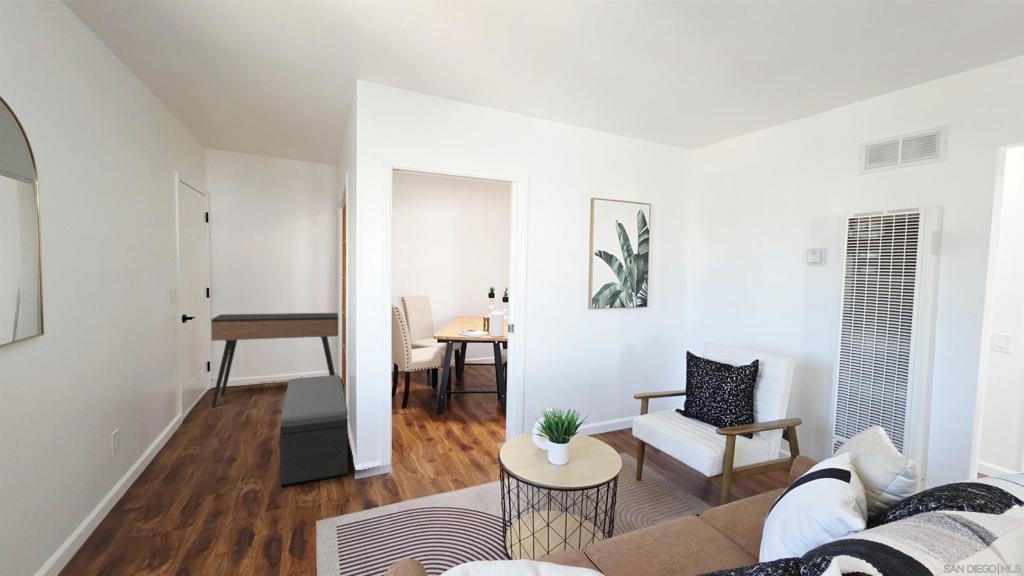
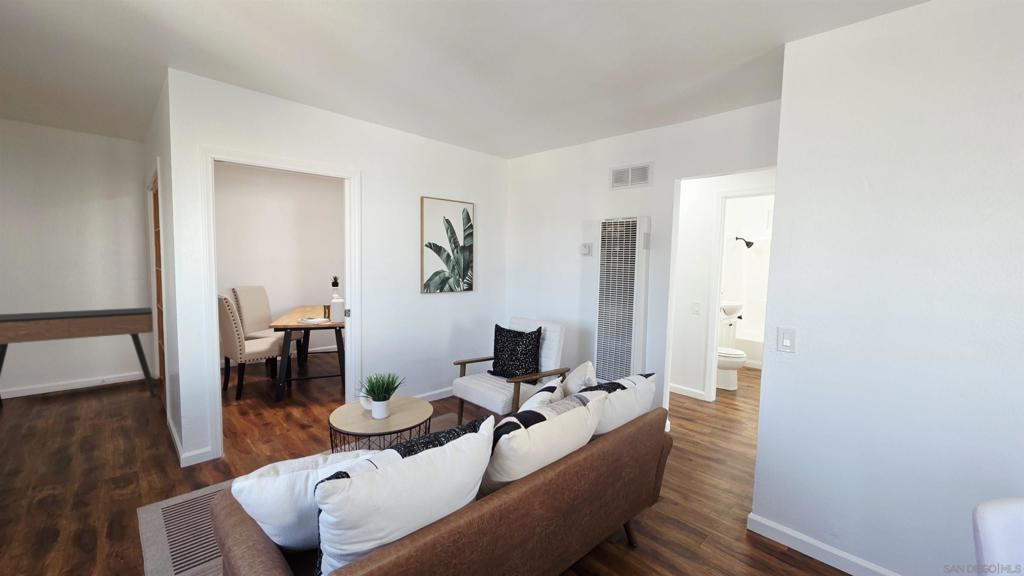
storage bench: present [280,375,348,486] -> none [86,372,172,485]

